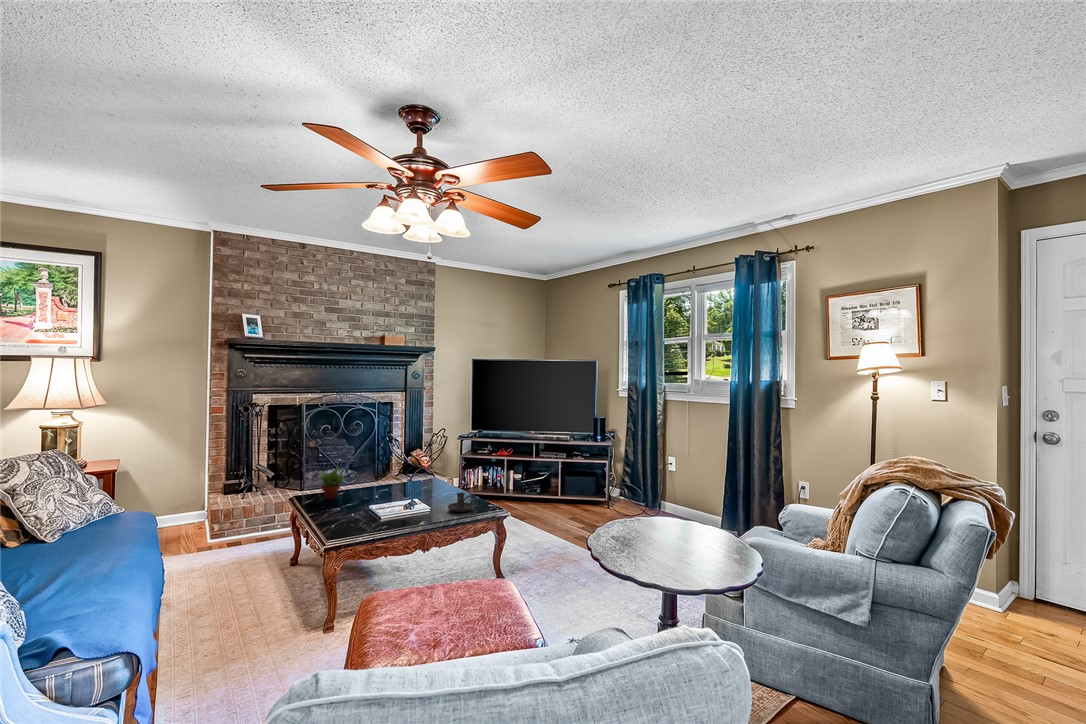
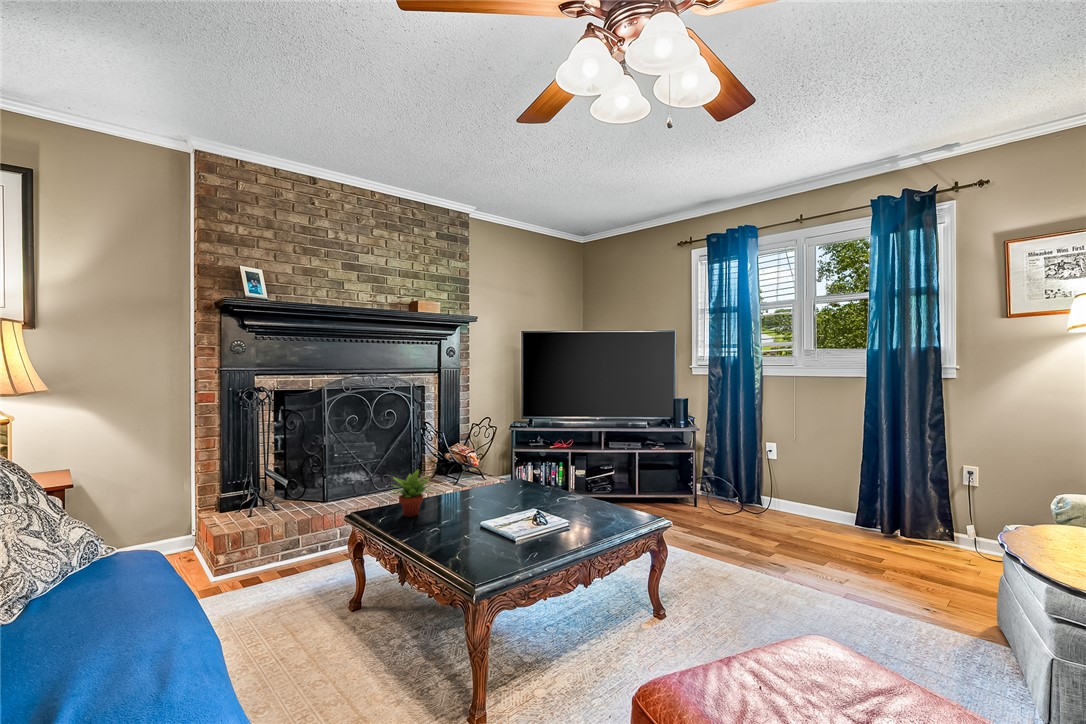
candle holder: present [448,493,476,512] -> none [592,499,627,526]

